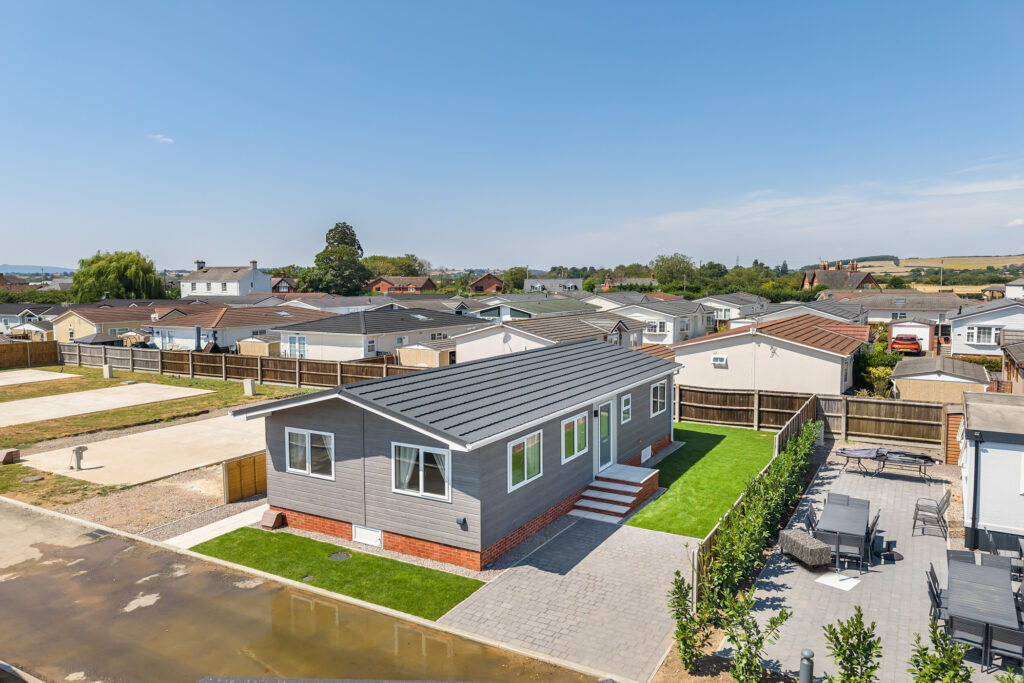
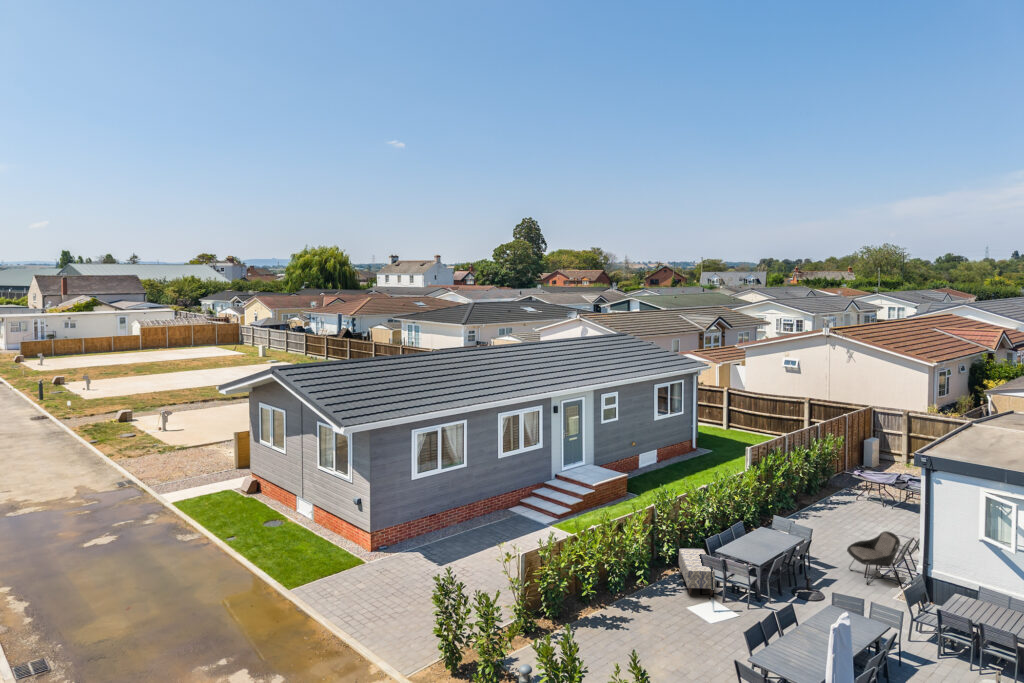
lounge chair: none [900,496,949,543] -> present [847,531,900,585]

